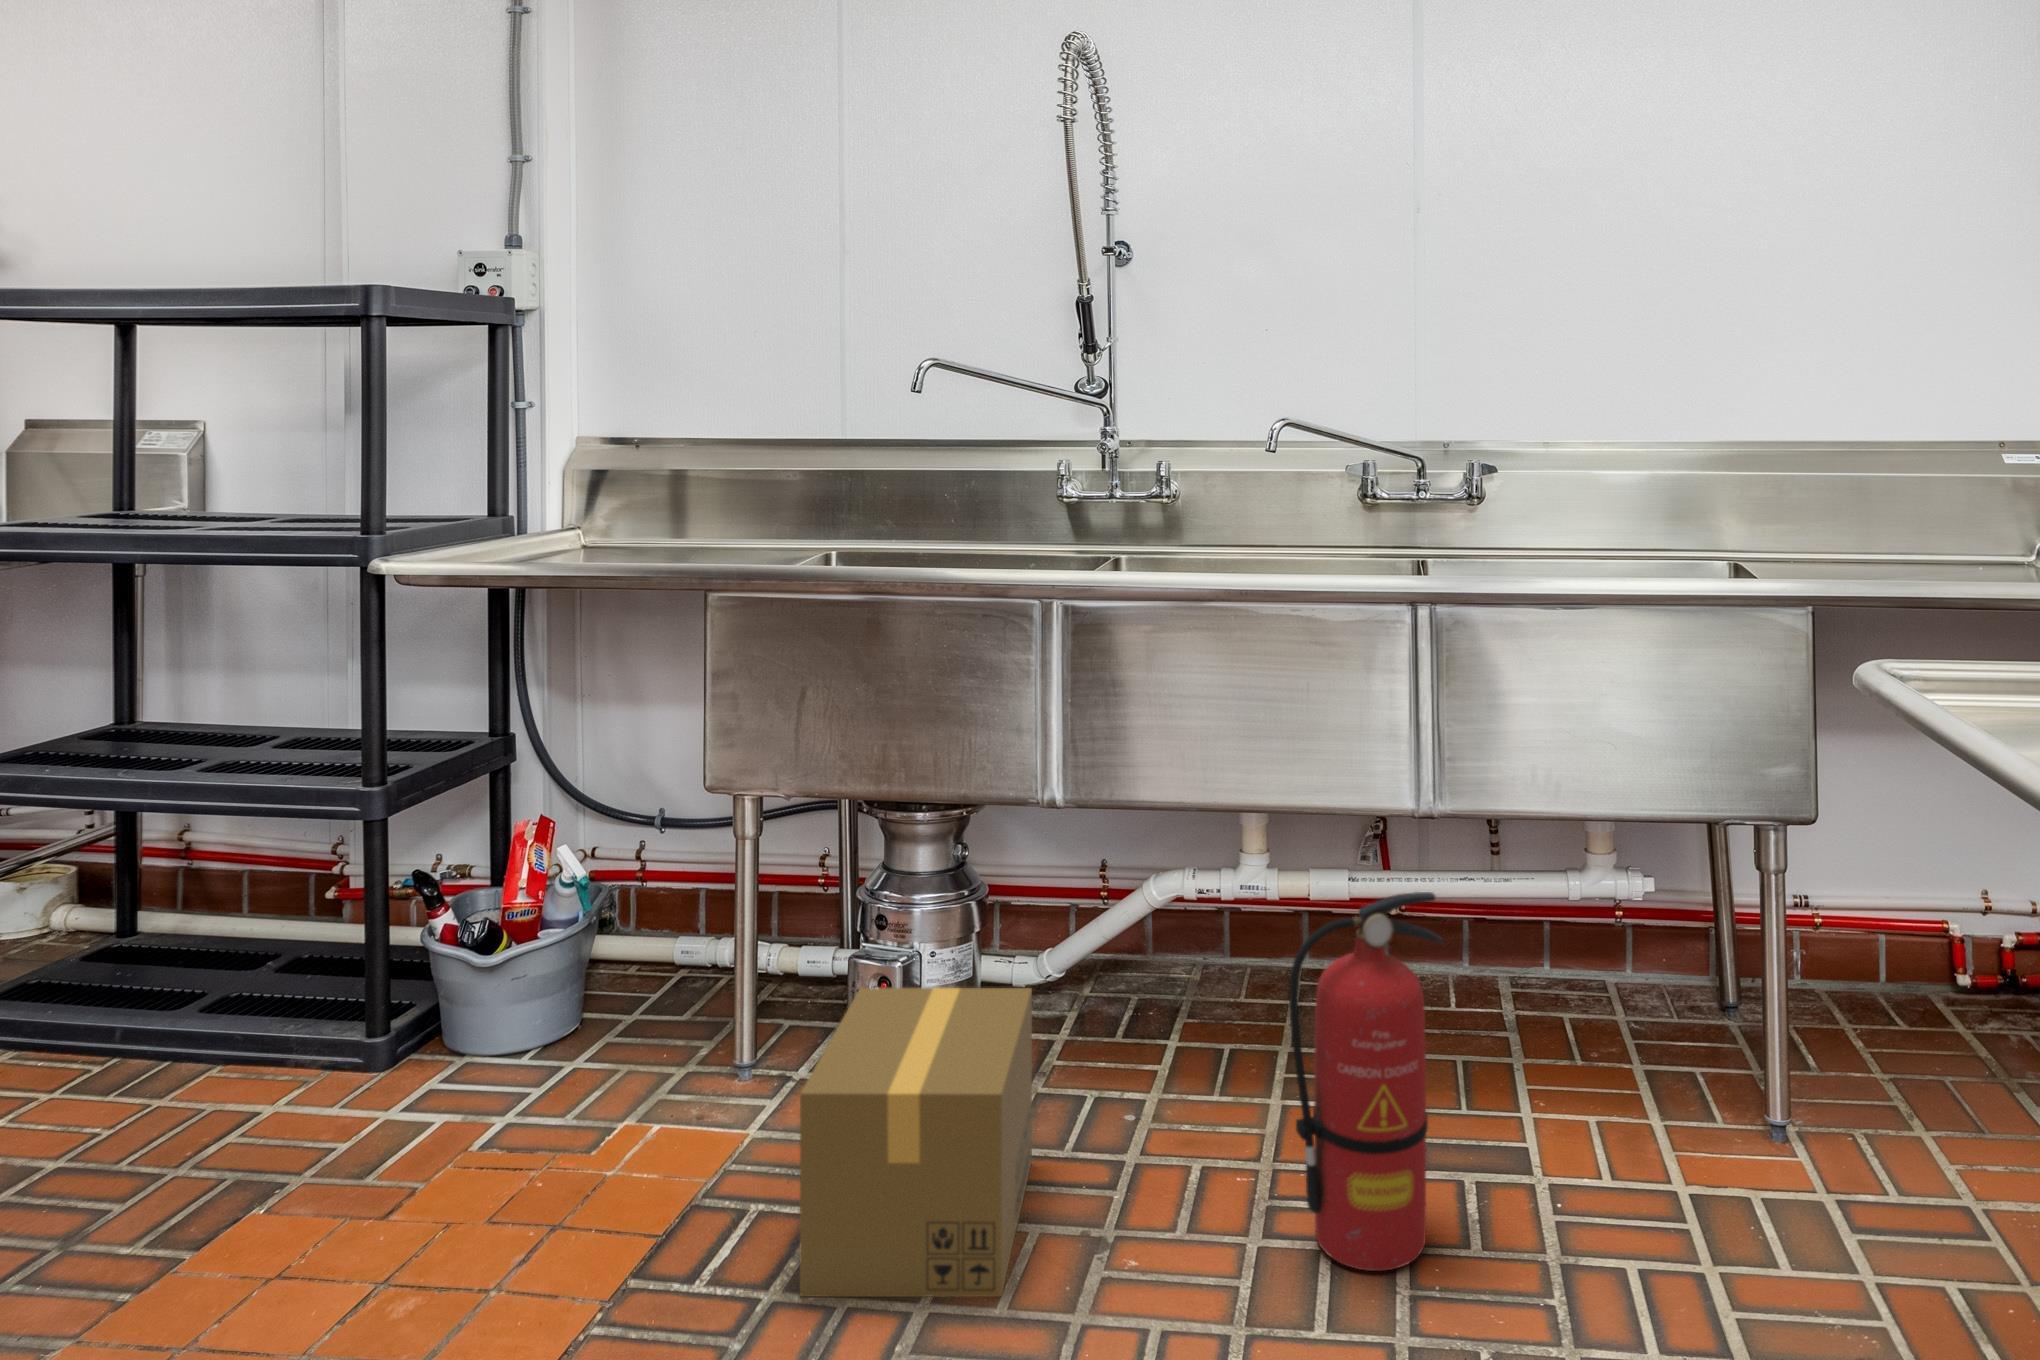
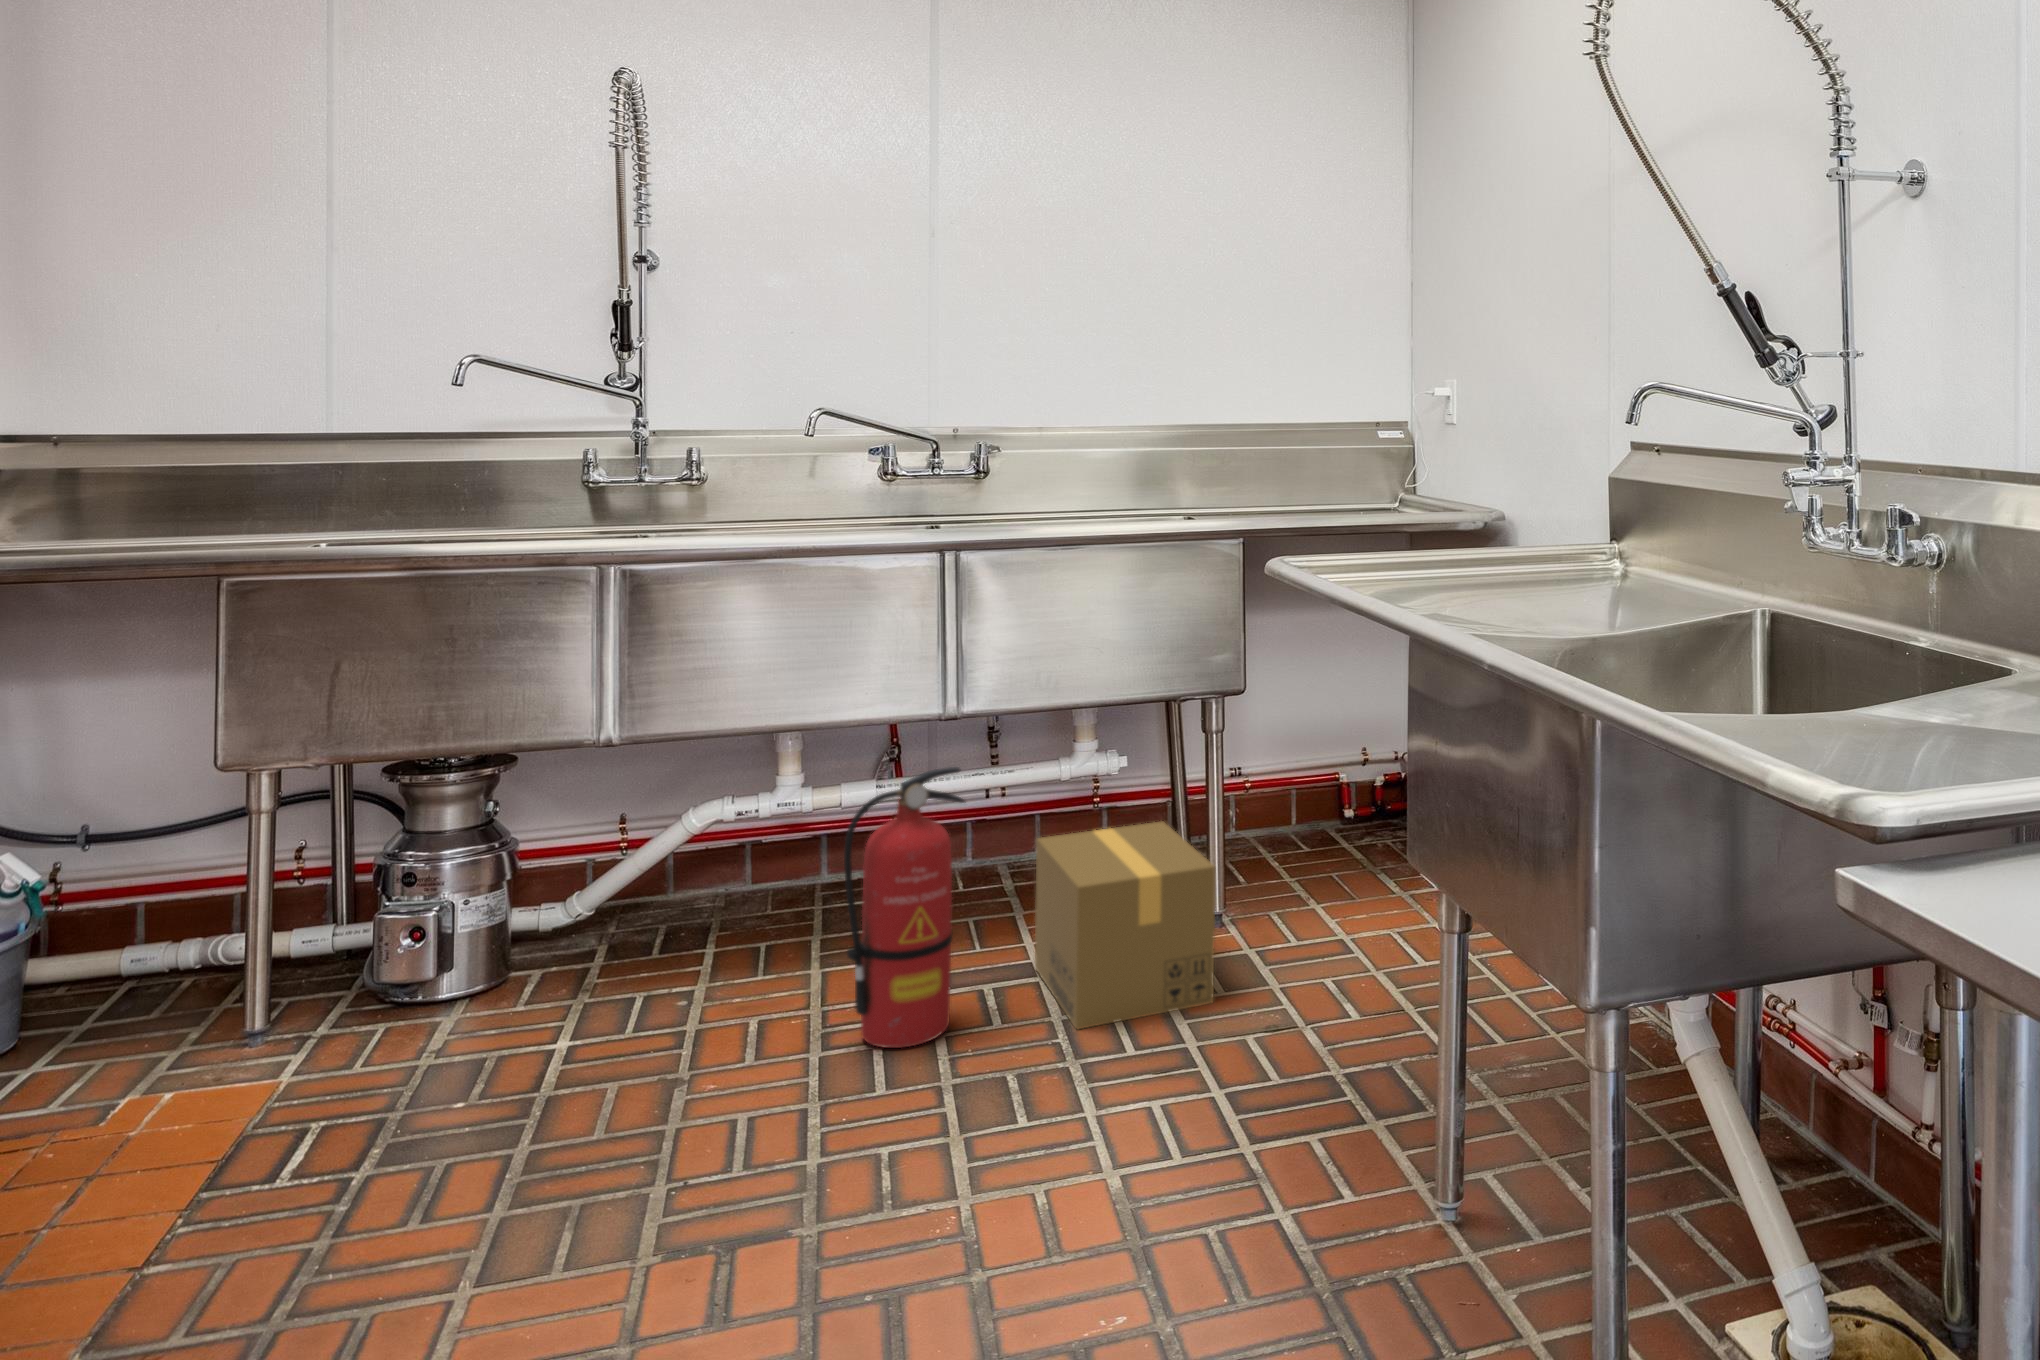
cardboard box: present [800,988,1032,1297] -> present [1035,822,1215,1029]

